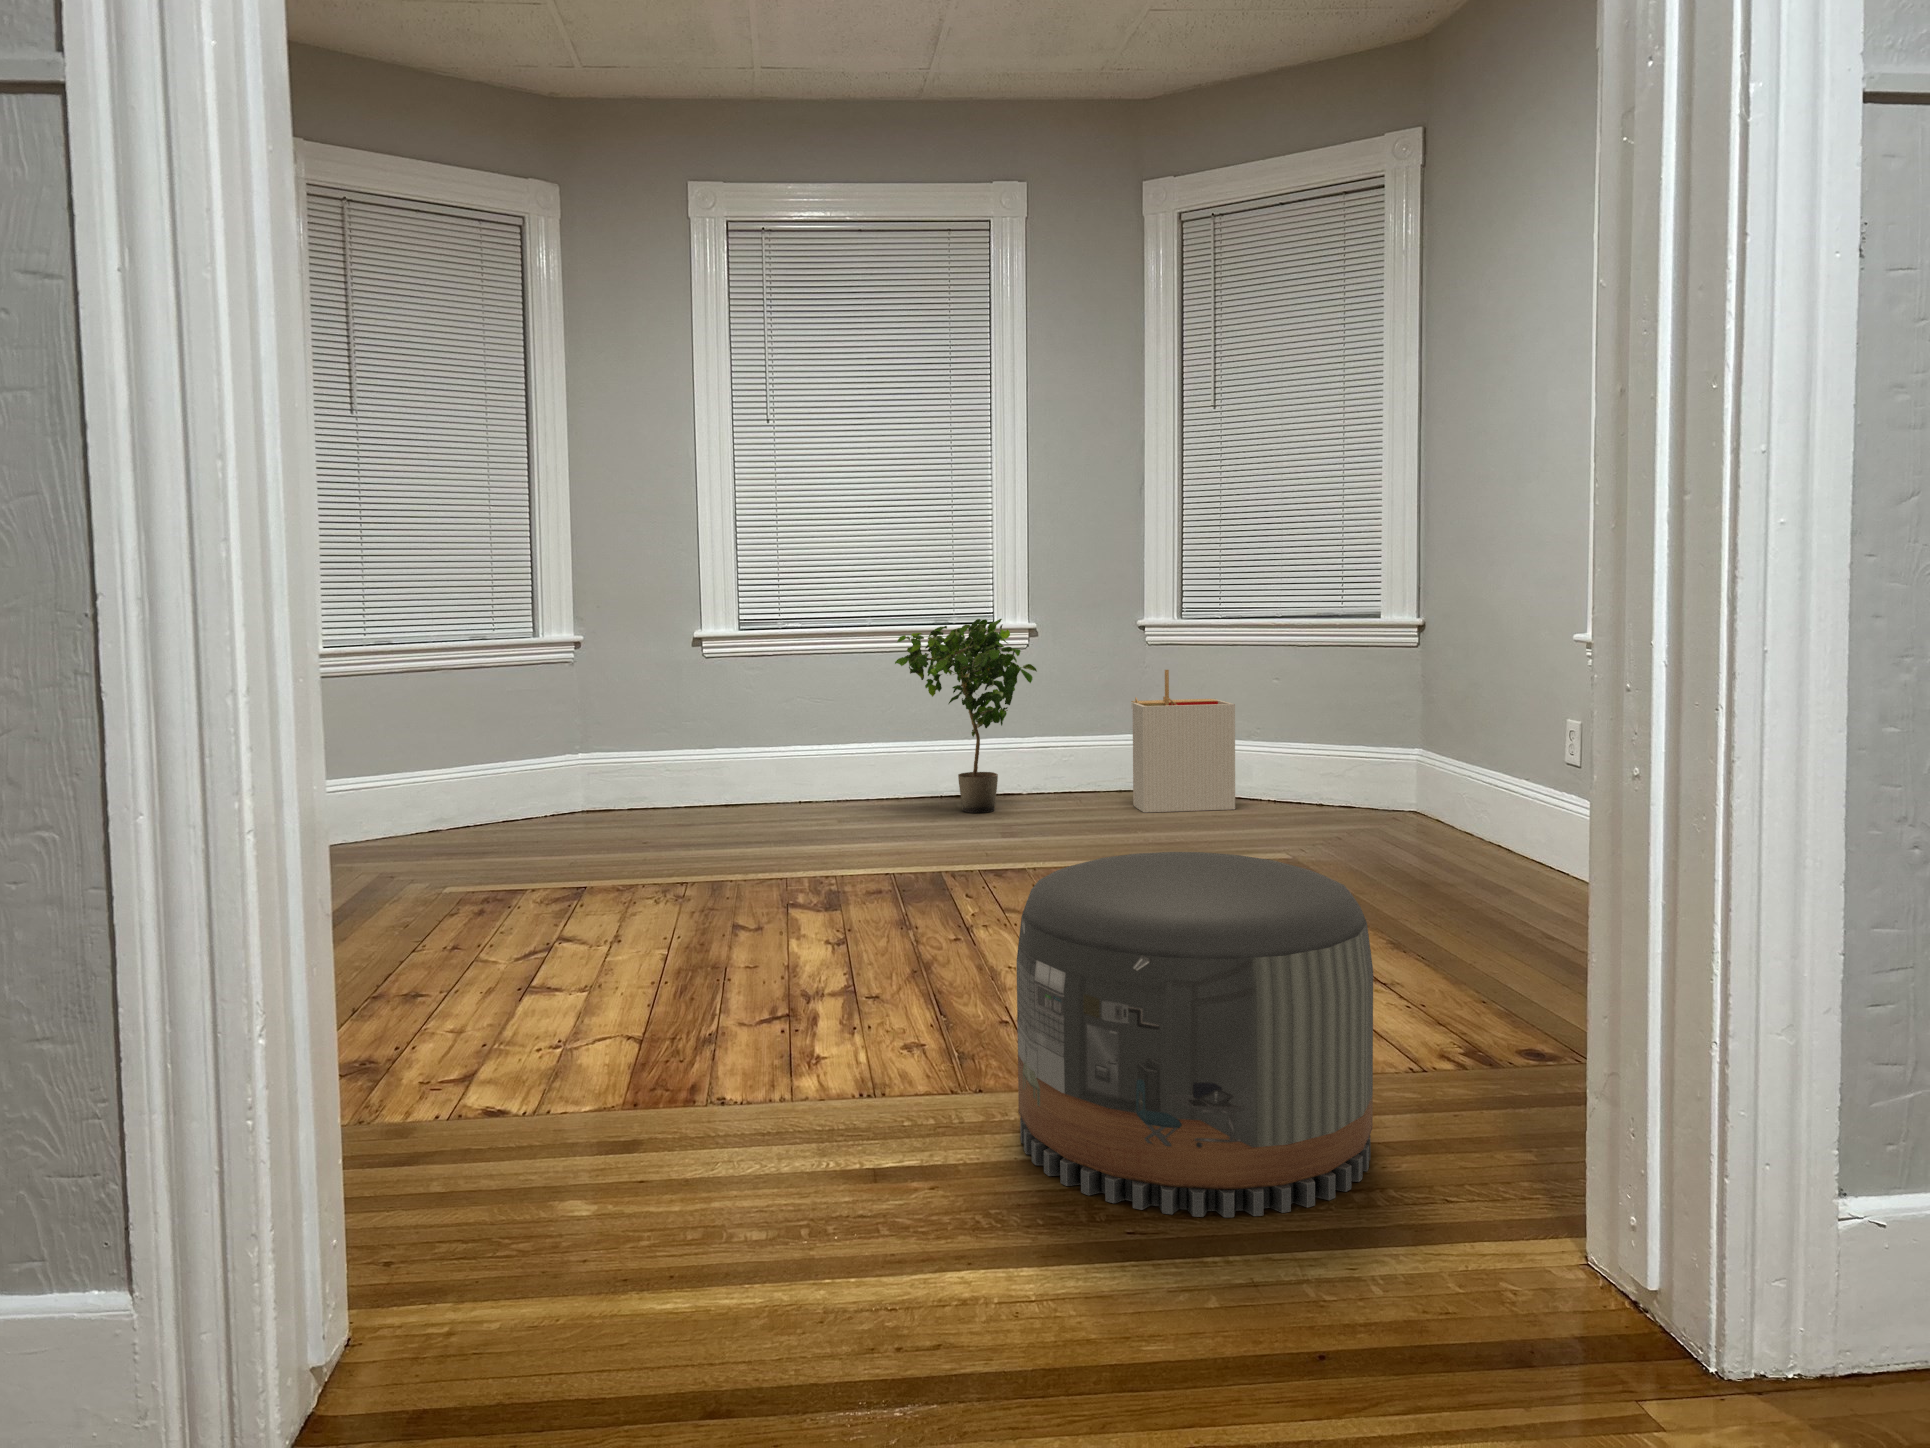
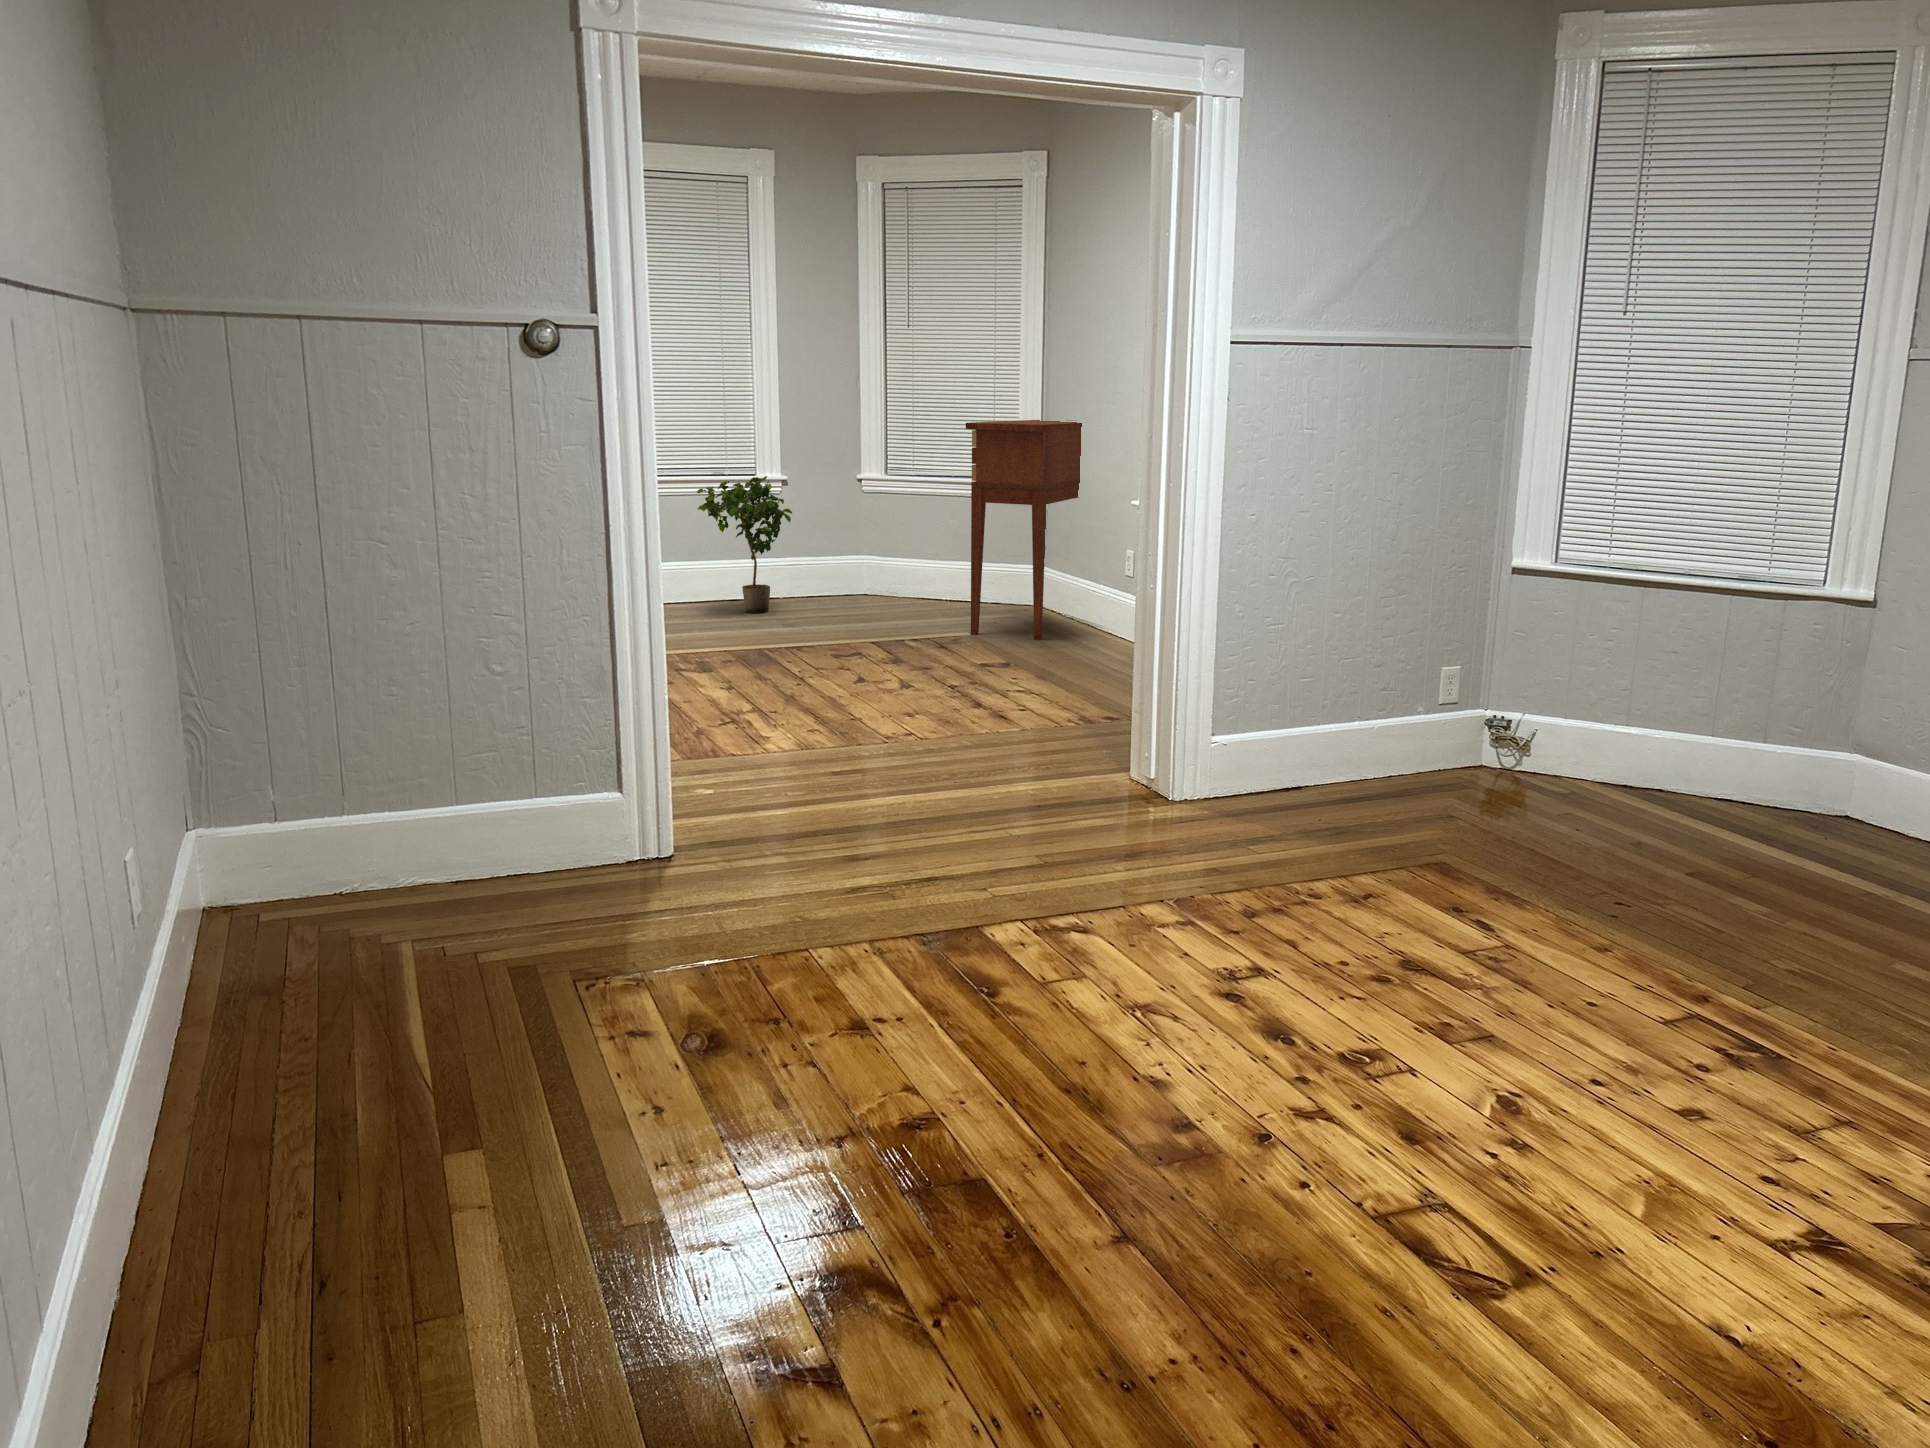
console table: none [1279,511,1529,873] -> present [966,420,1082,640]
storage bin: present [1131,670,1235,812] -> none [857,513,927,610]
pouf: present [1017,852,1373,1217] -> none [888,626,1048,780]

